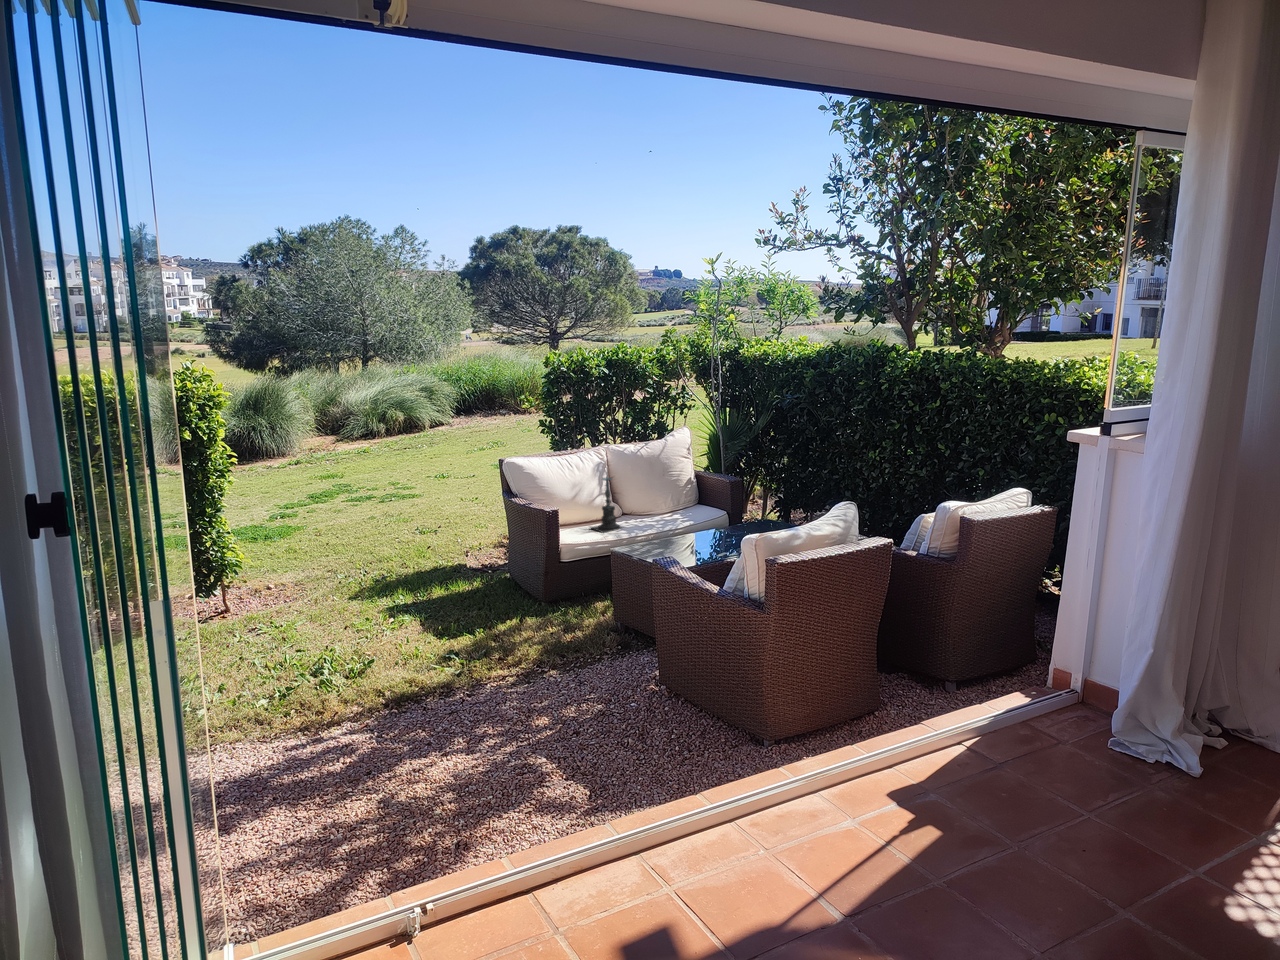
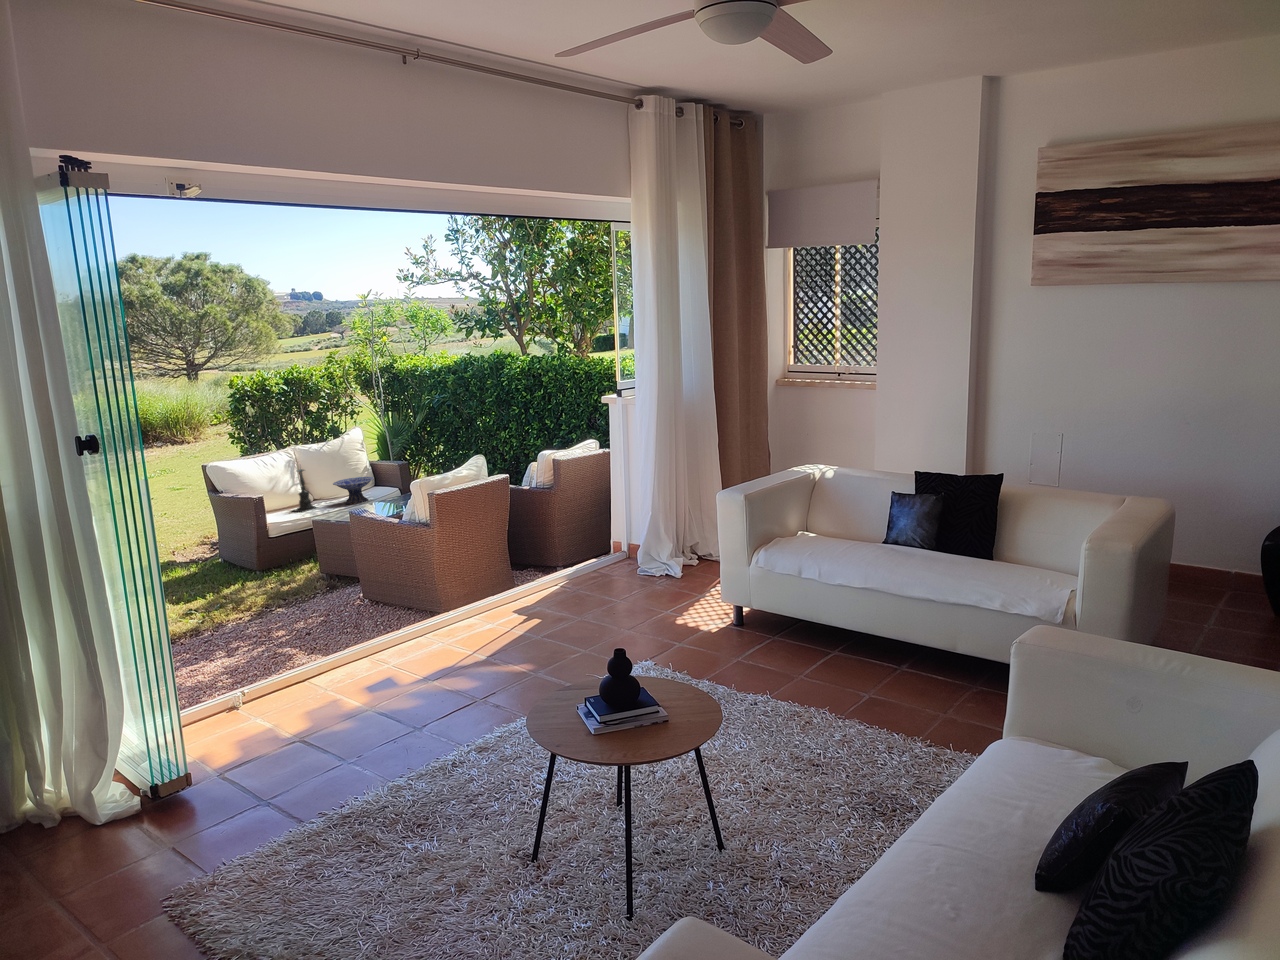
decorative bowl: none [644,494,696,530] -> present [333,477,374,504]

